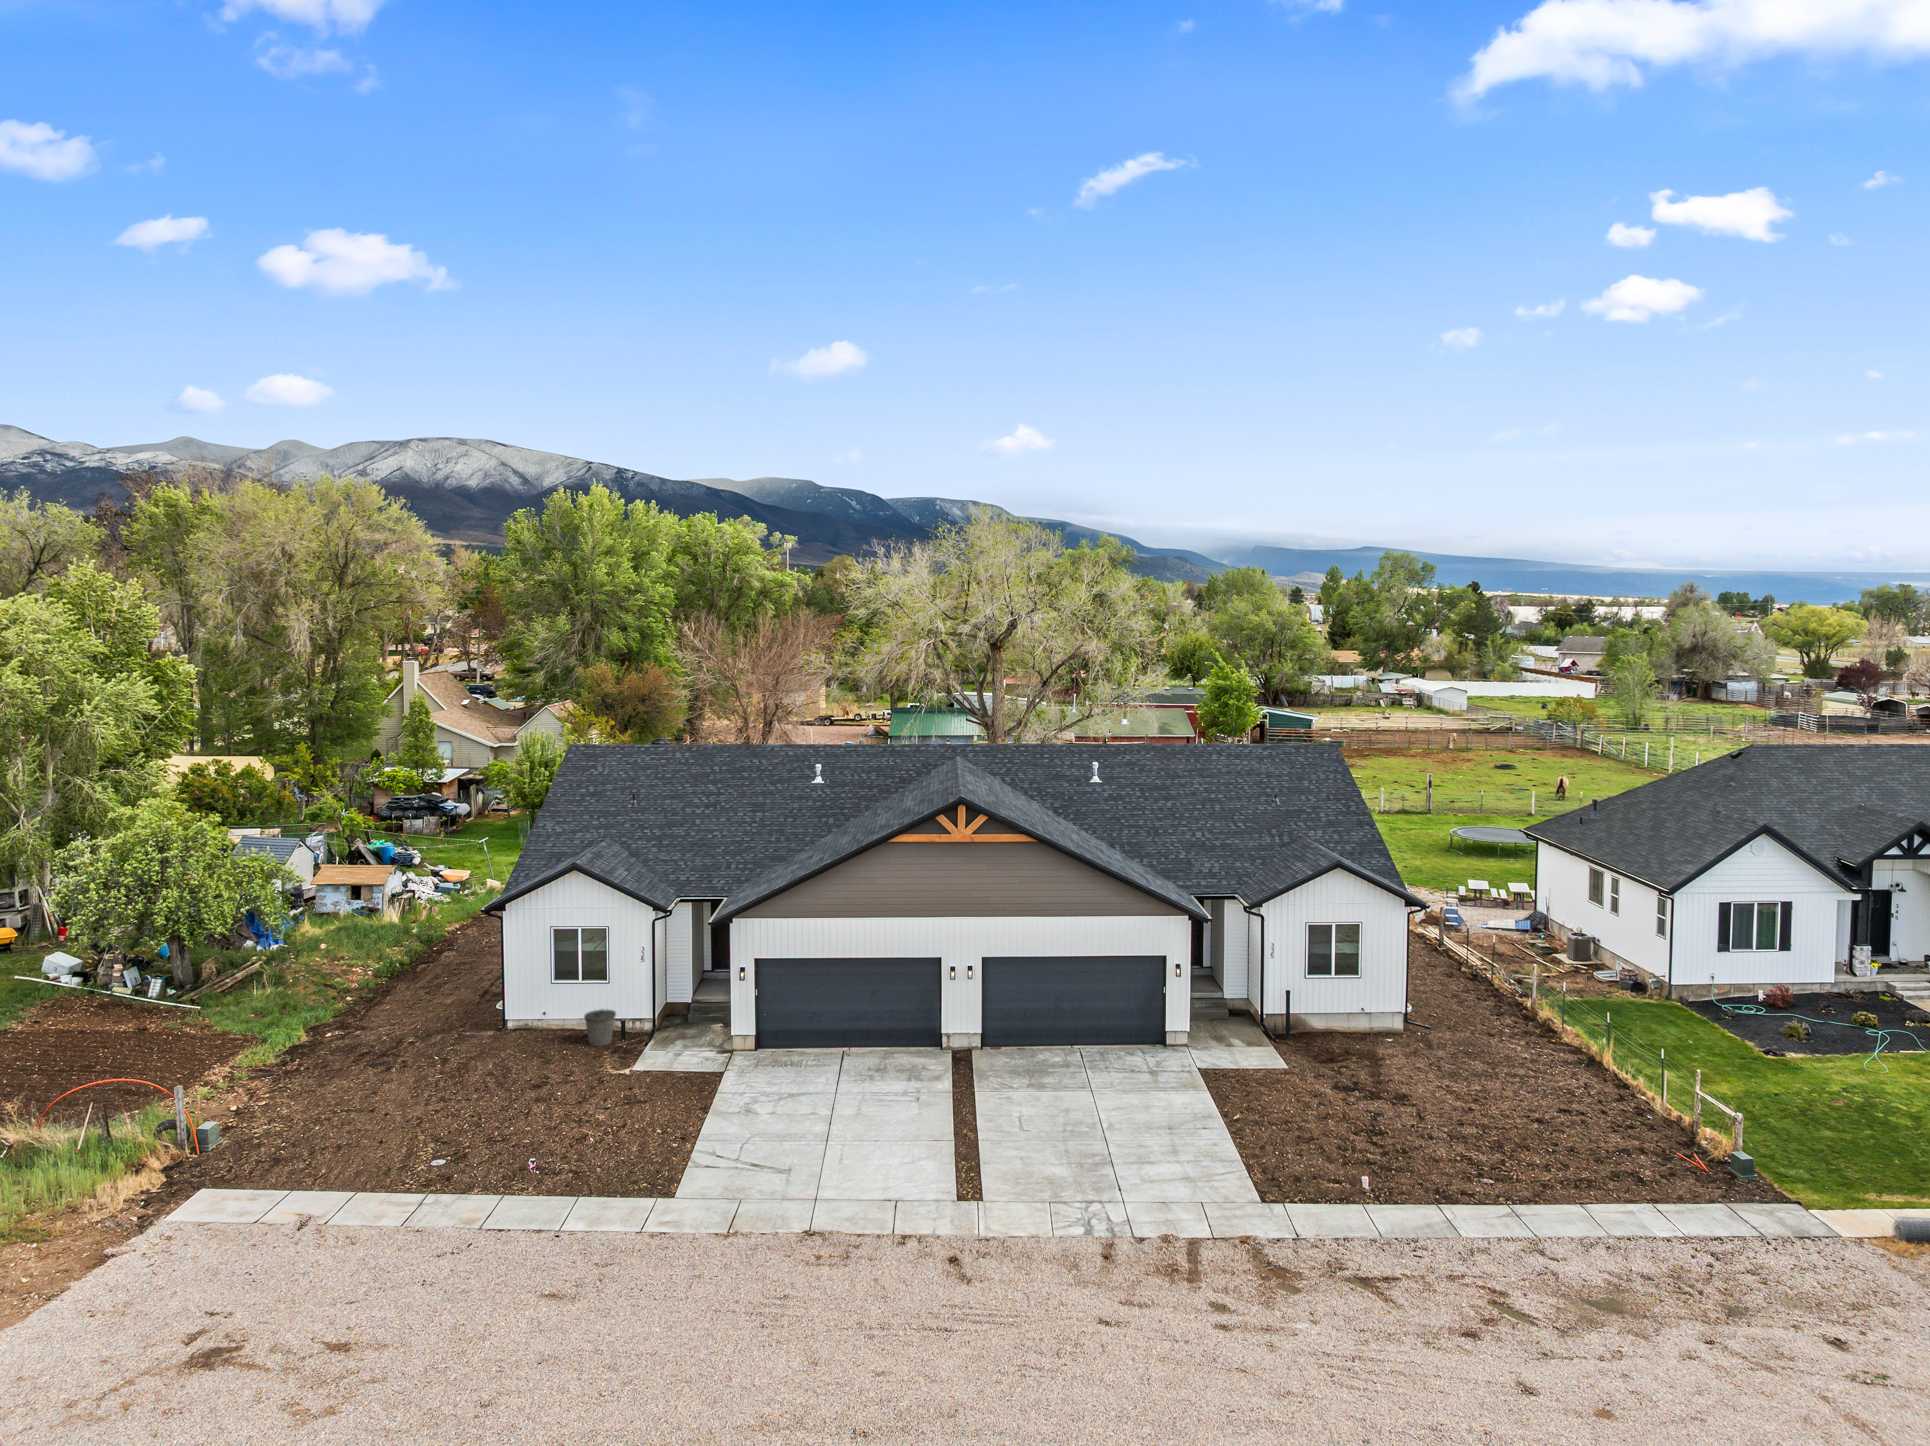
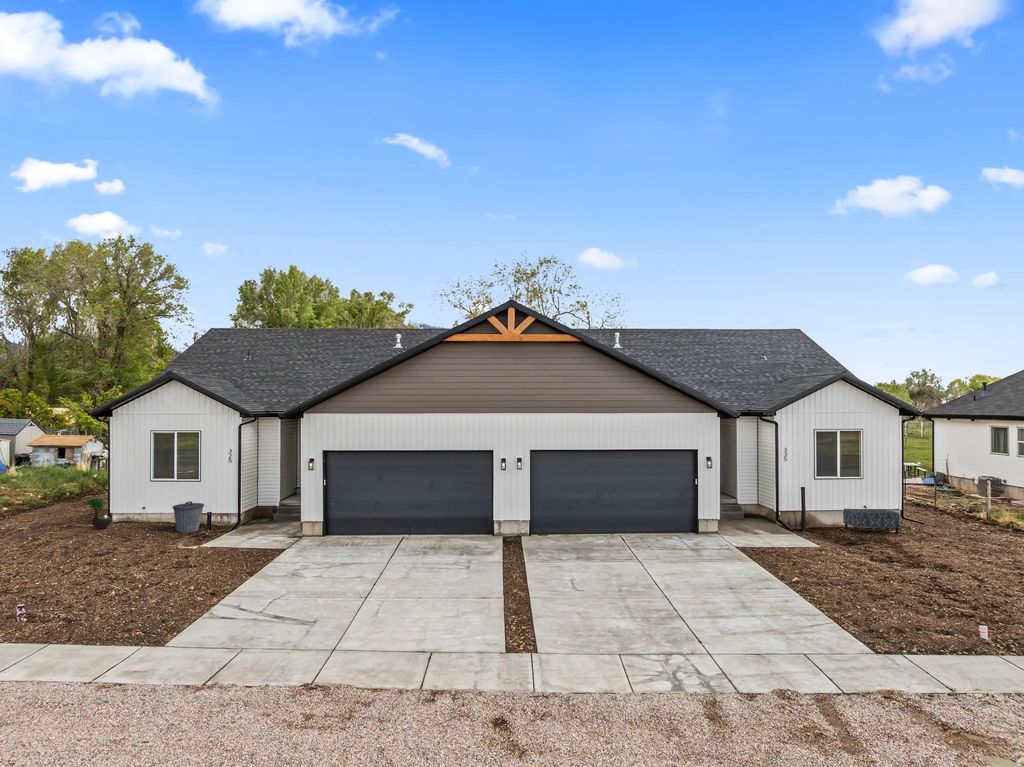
potted tree: none [482,1000,510,1039] -> present [87,498,111,529]
bench: none [1334,1014,1391,1045] -> present [843,509,900,534]

